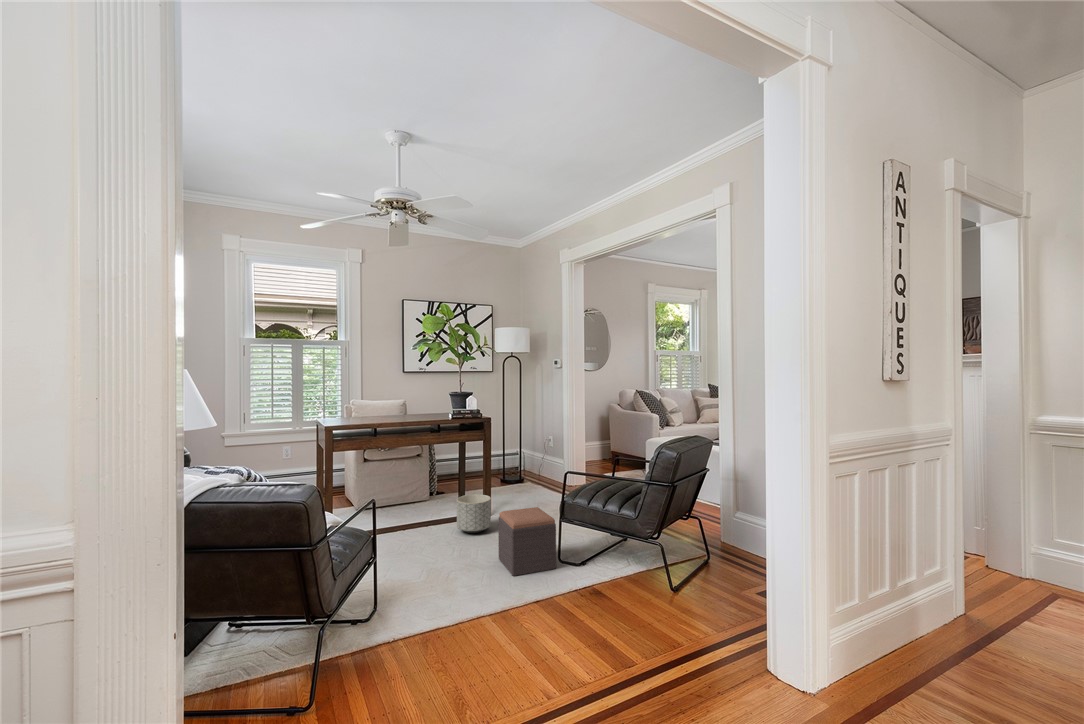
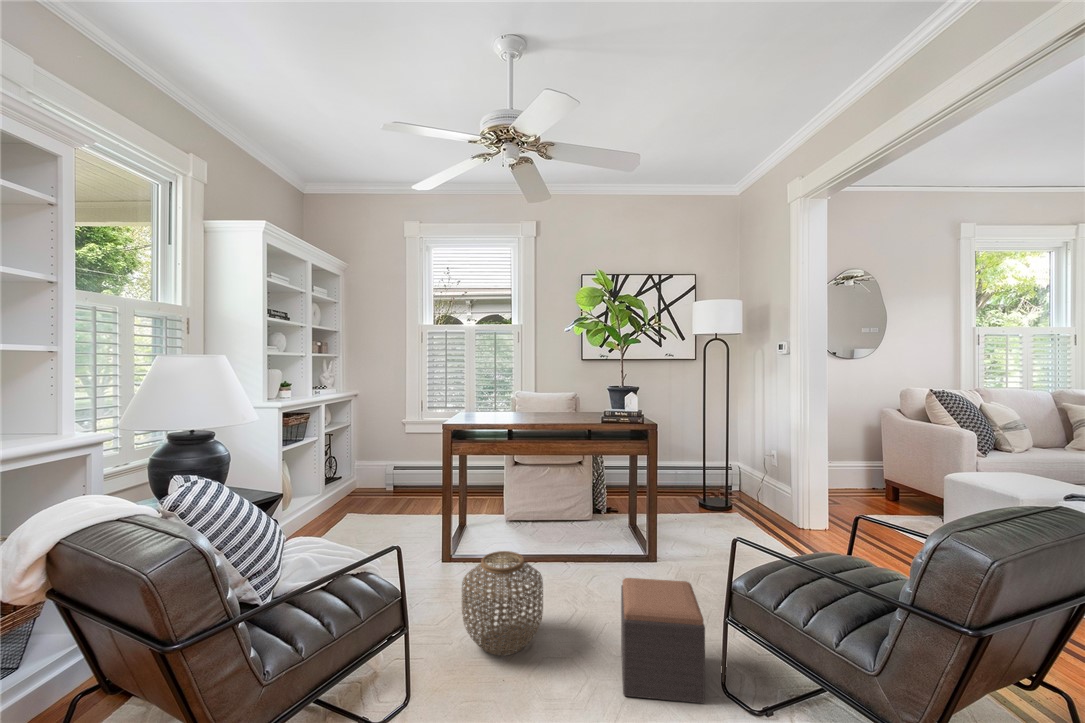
planter: present [457,494,491,533] -> none [595,529,642,587]
woven basket: none [389,510,448,580] -> present [462,551,543,655]

